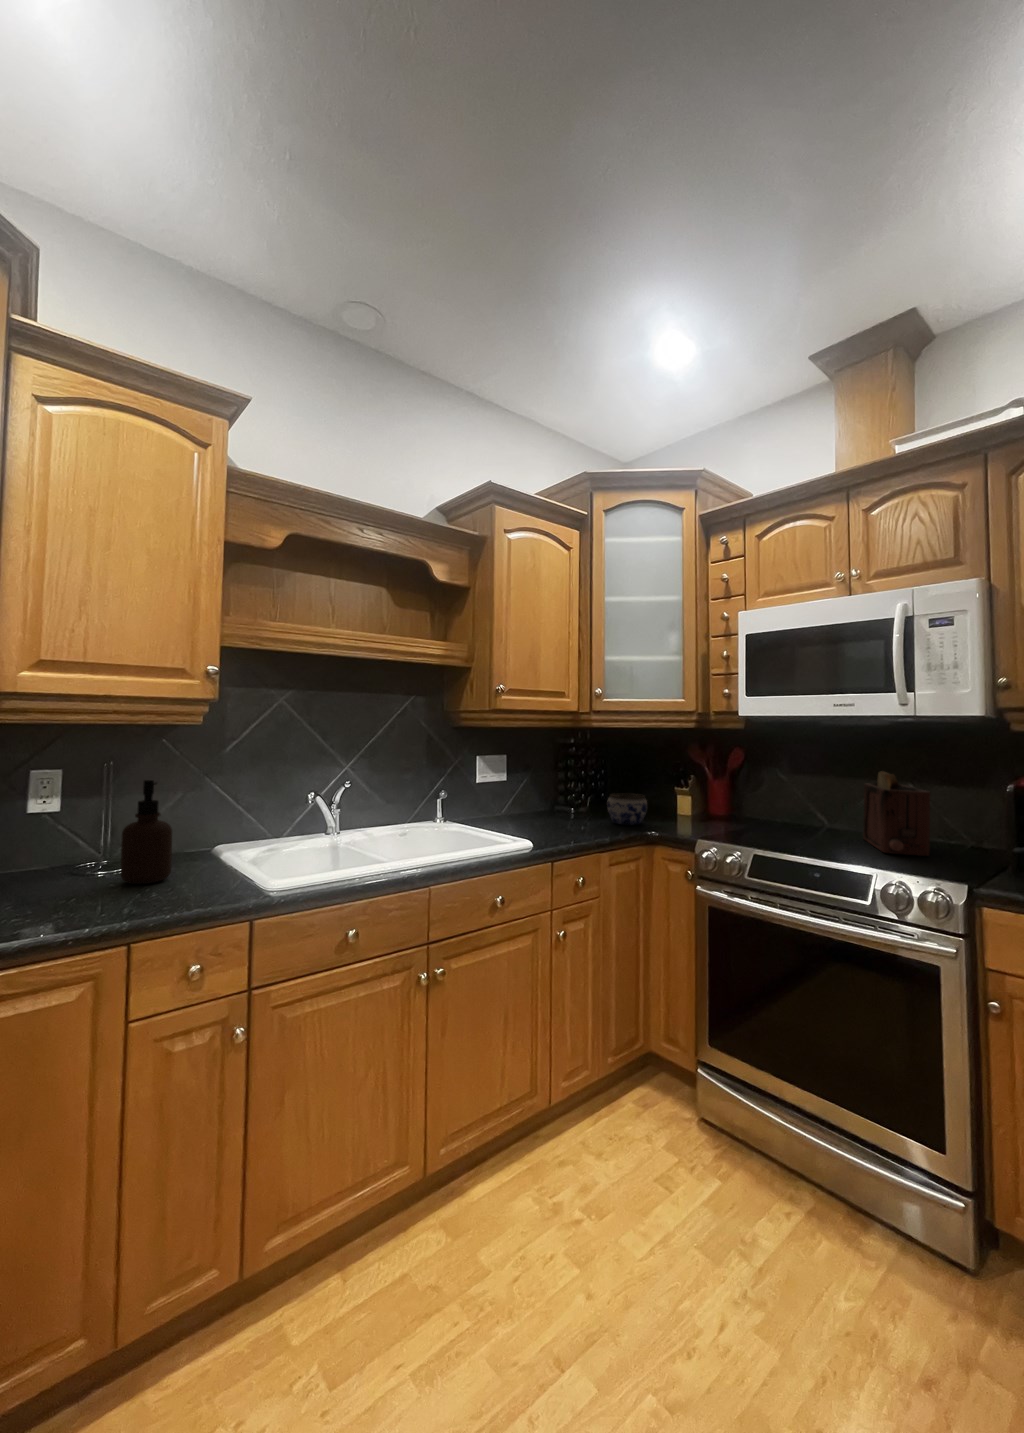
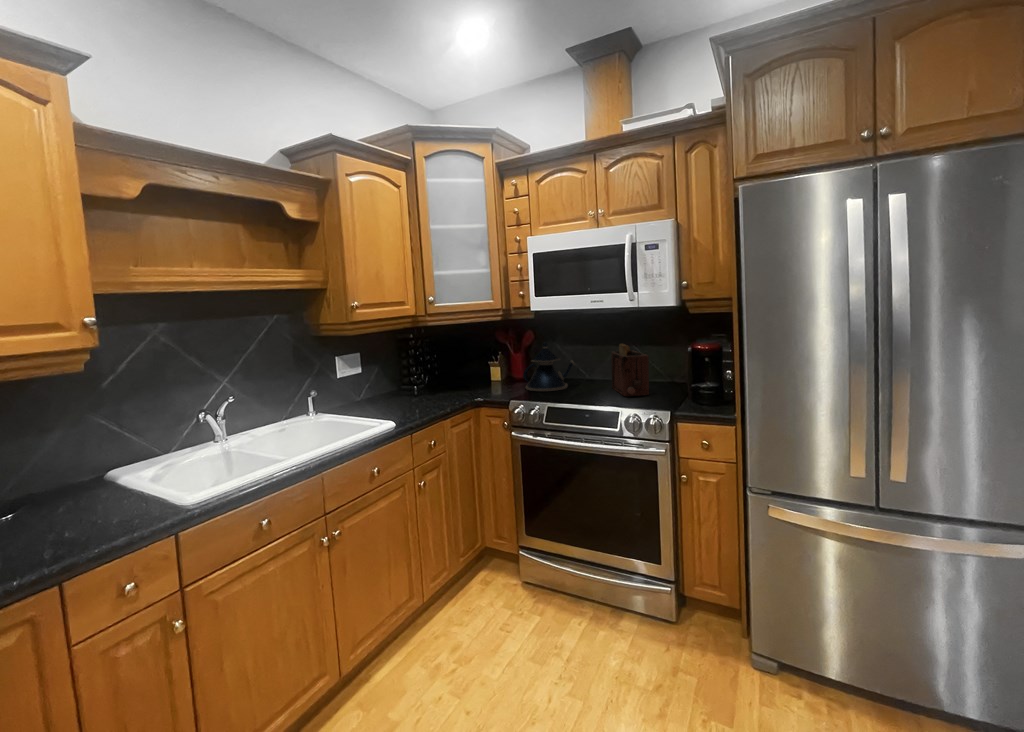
teapot: none [721,761,804,832] -> present [523,342,575,391]
soap dispenser: present [121,780,172,884] -> none [28,420,85,513]
jar: present [607,793,647,825] -> none [444,374,473,398]

